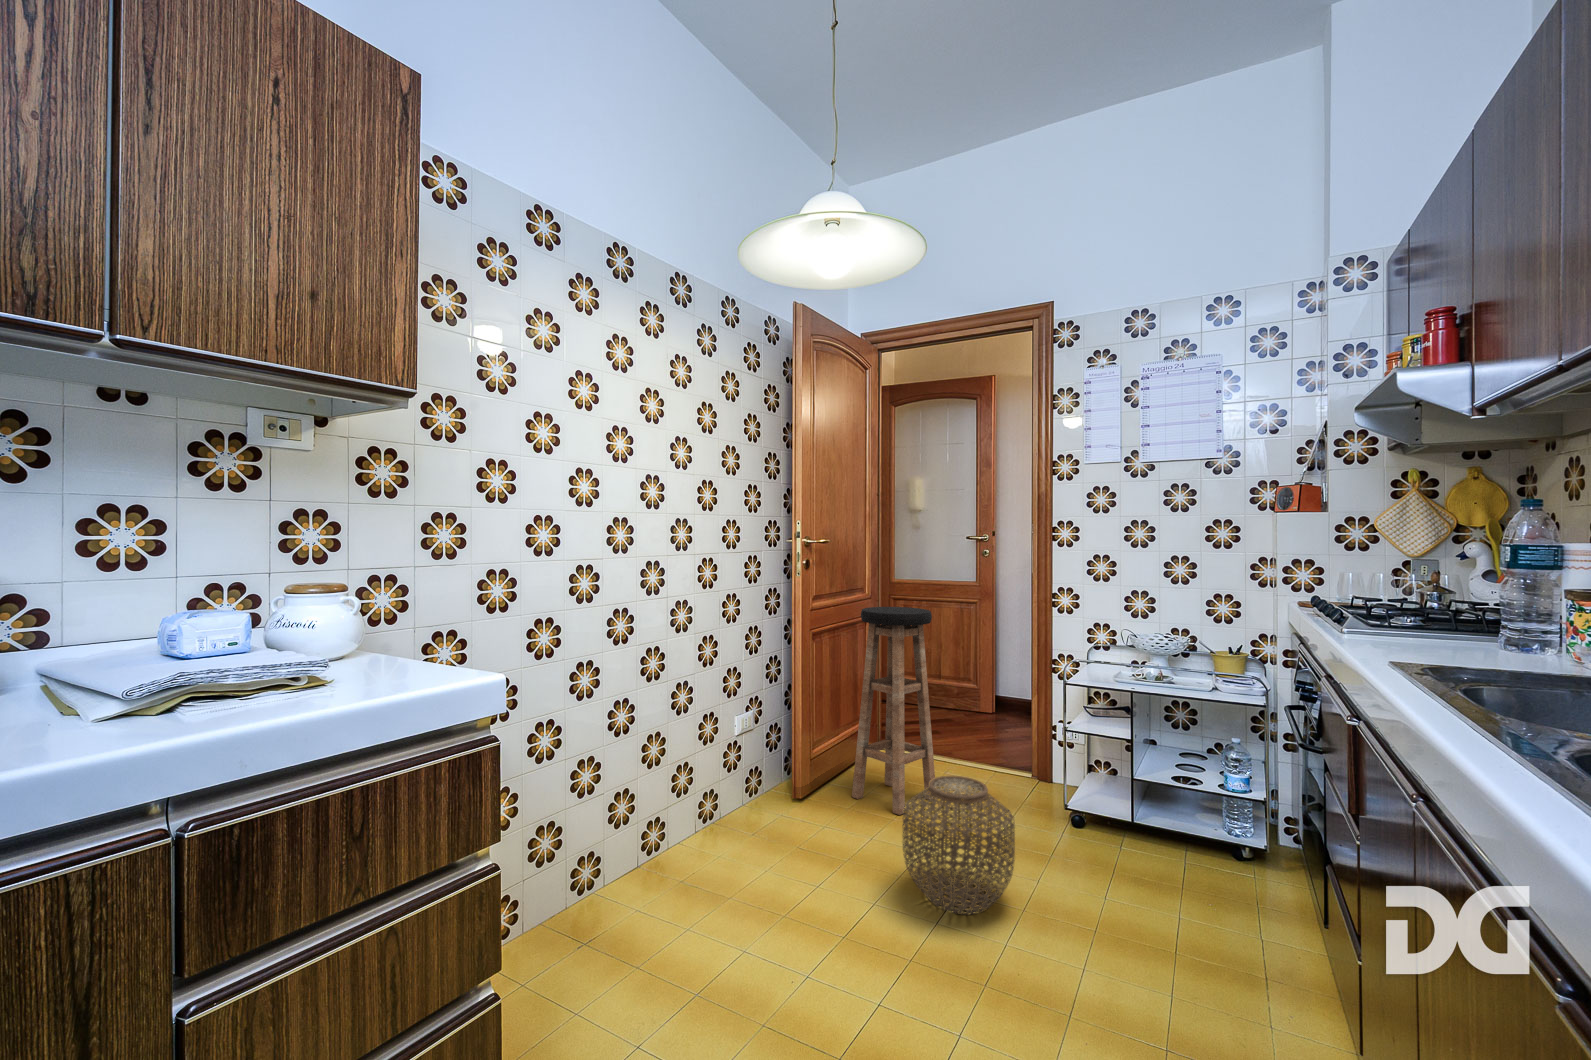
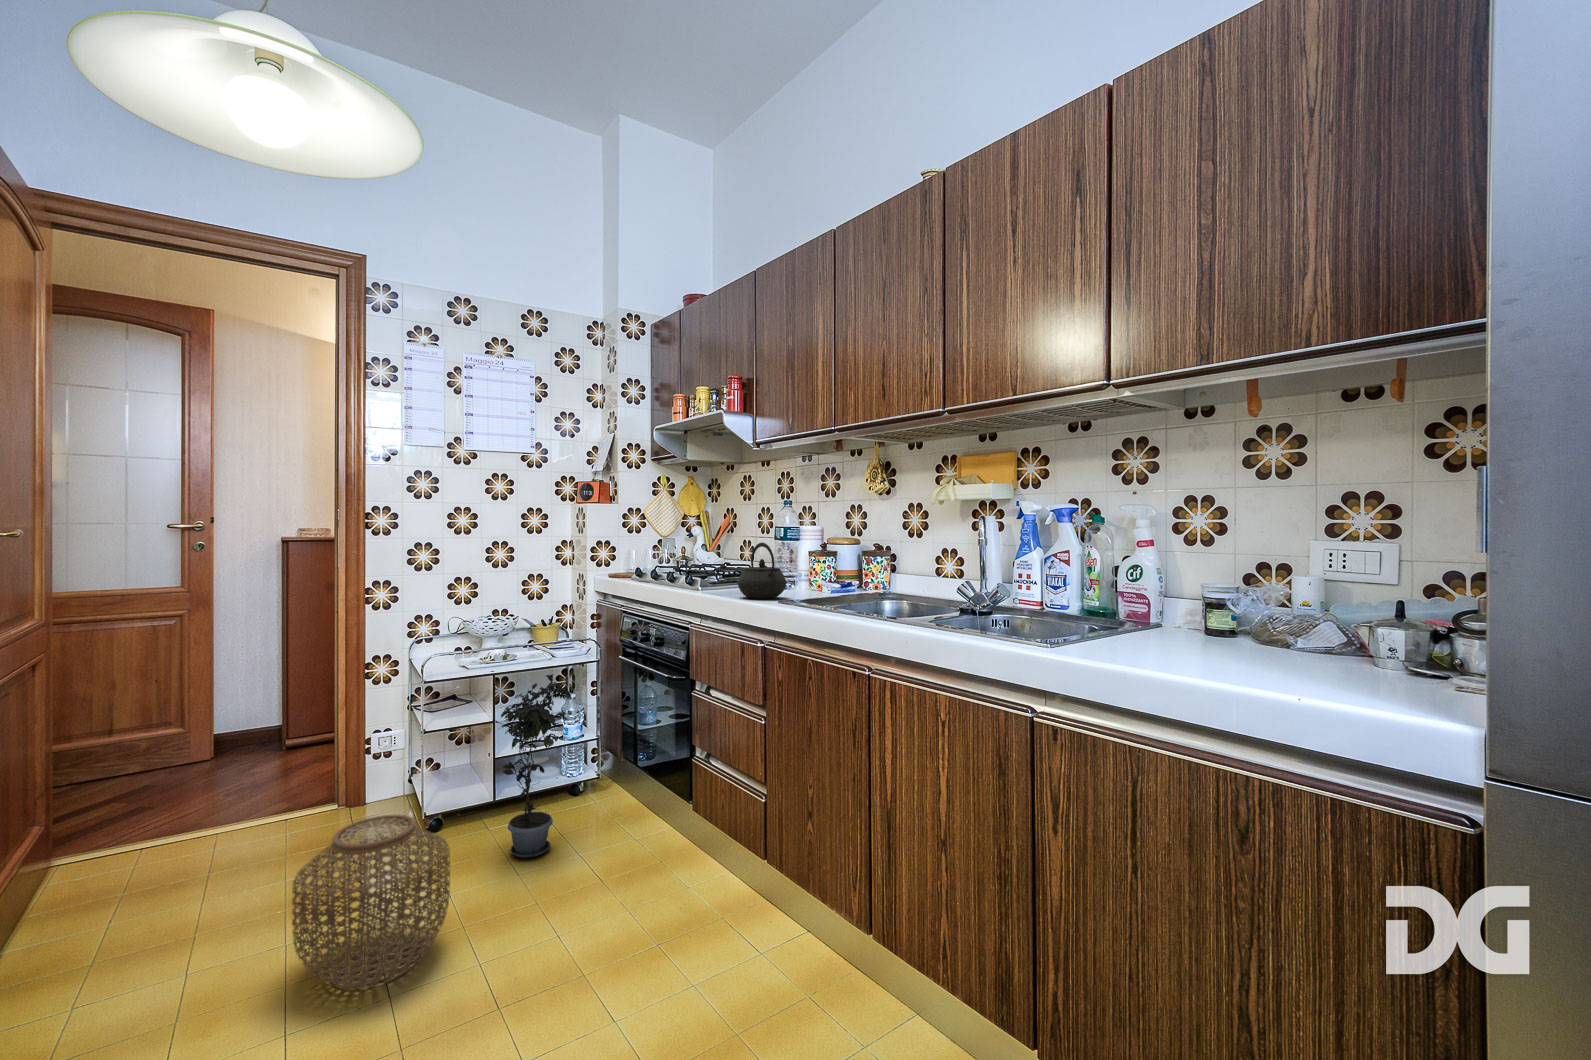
kettle: none [1381,569,1486,659] -> present [738,542,786,599]
bar stool: present [852,607,936,815] -> none [70,628,231,950]
potted plant: none [1102,702,1191,893] -> present [496,675,571,858]

